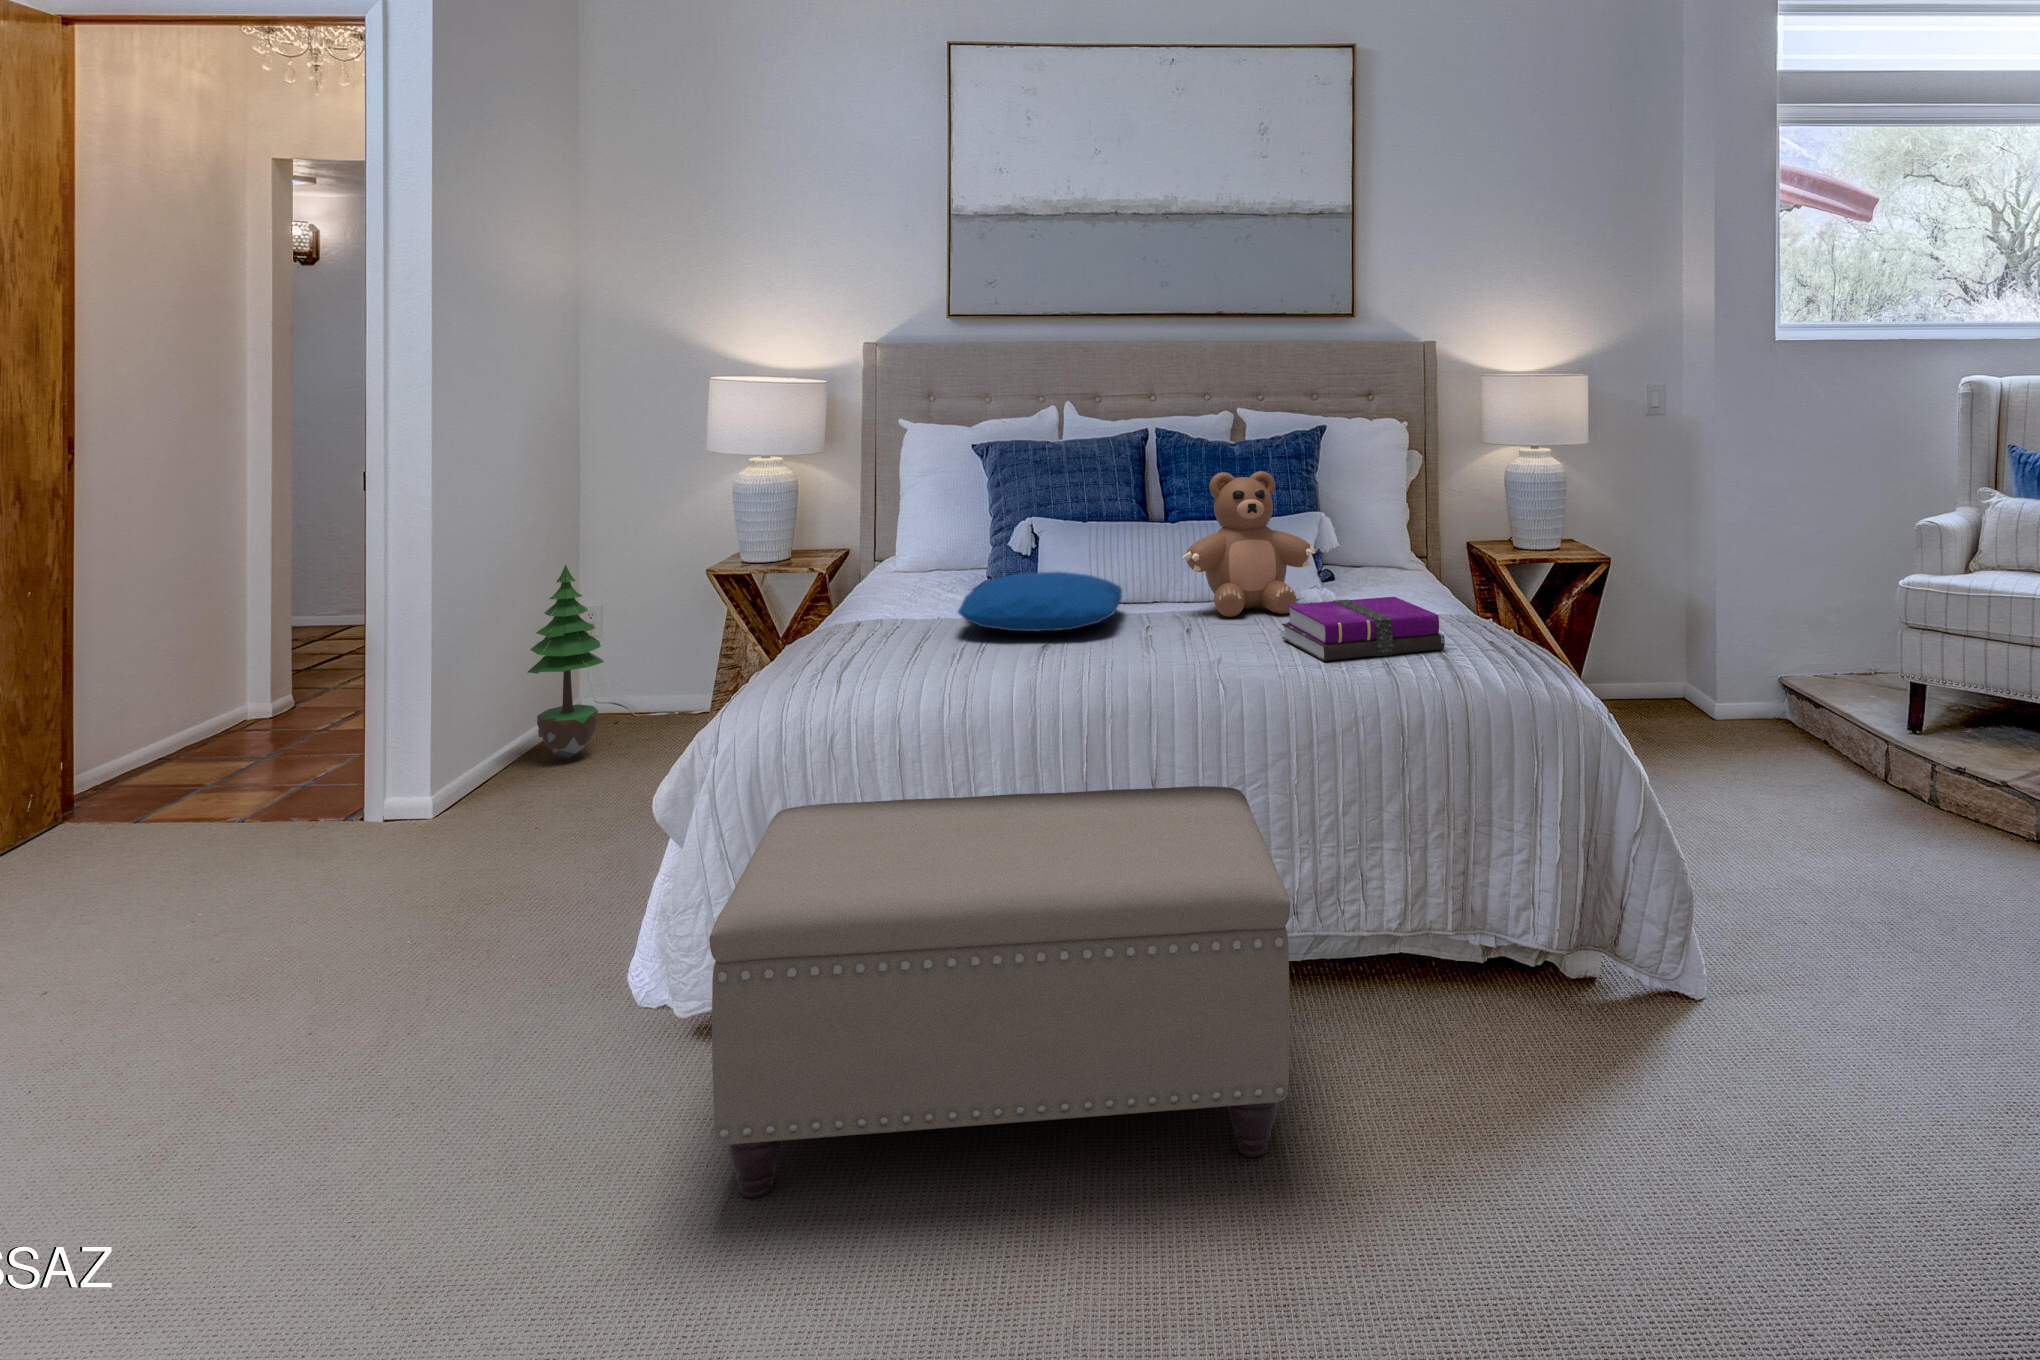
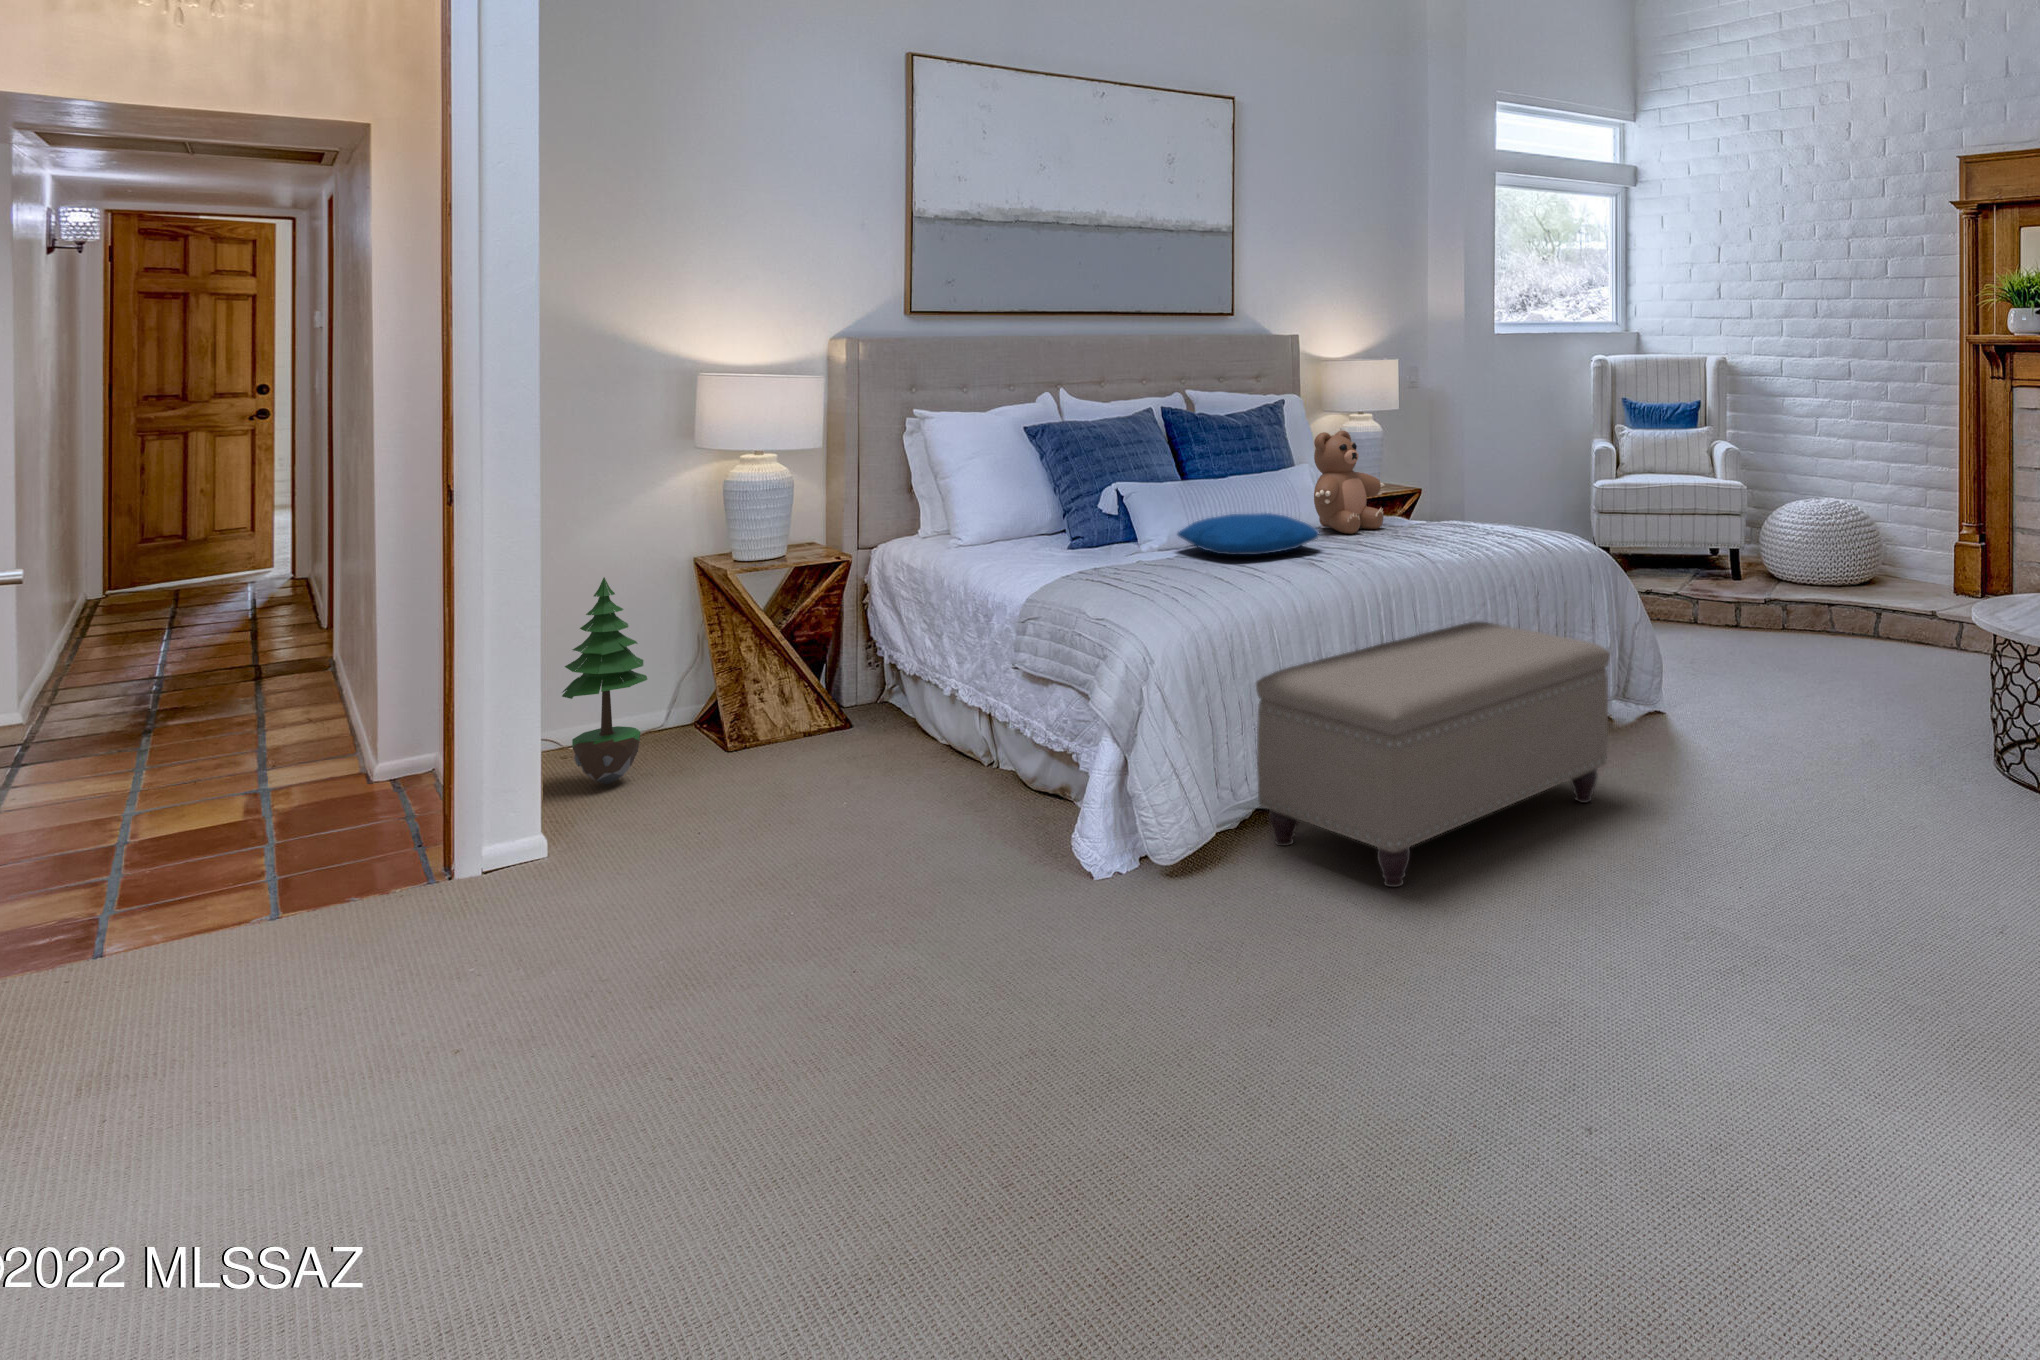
notebook: present [1282,597,1445,661] -> none [1425,505,1523,542]

